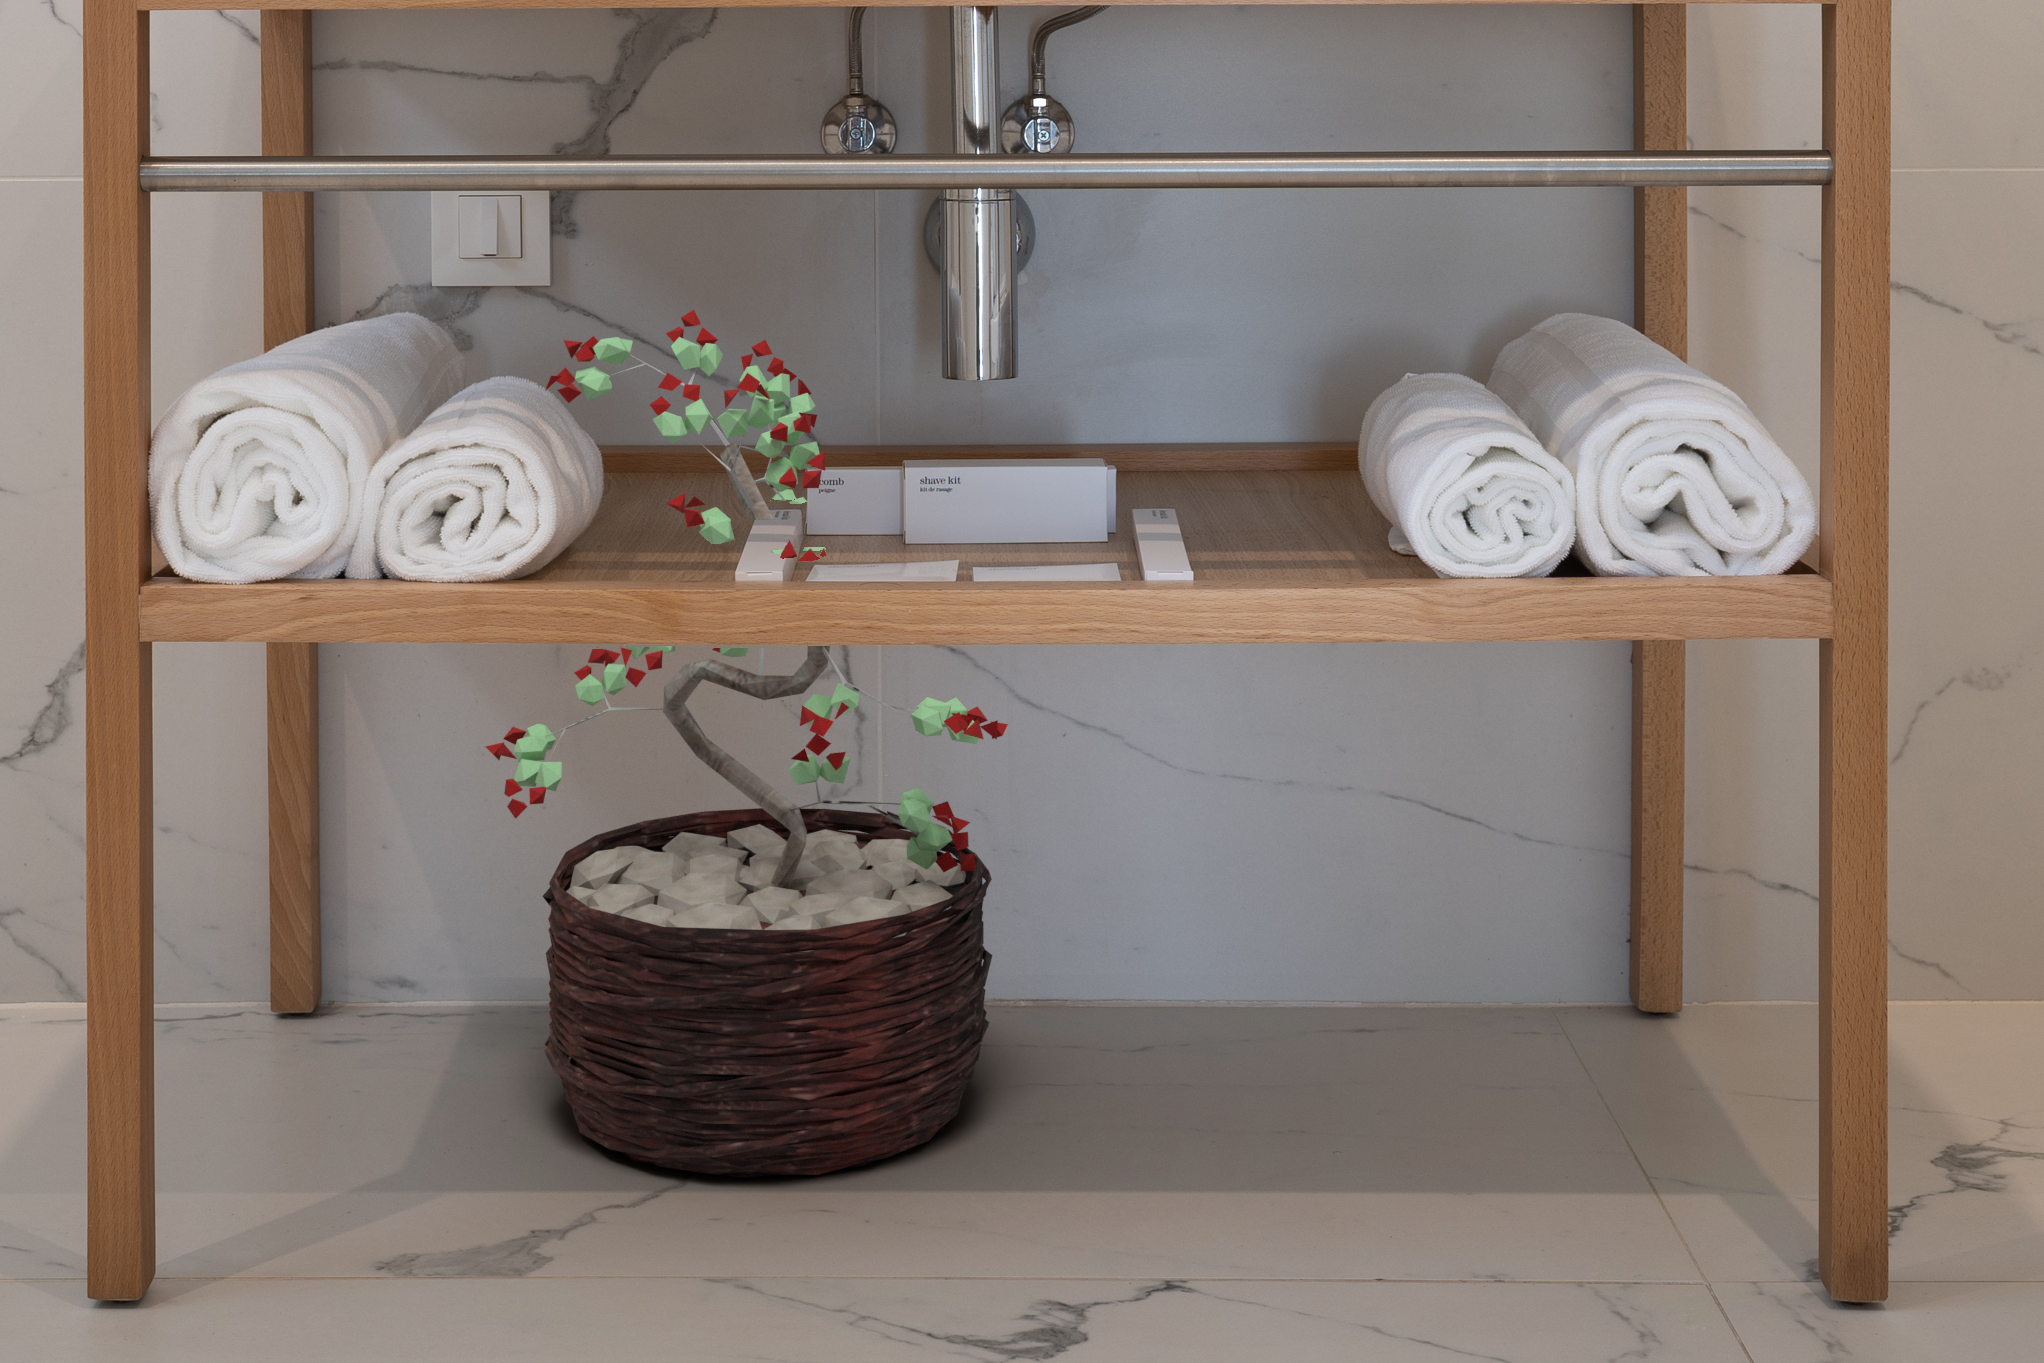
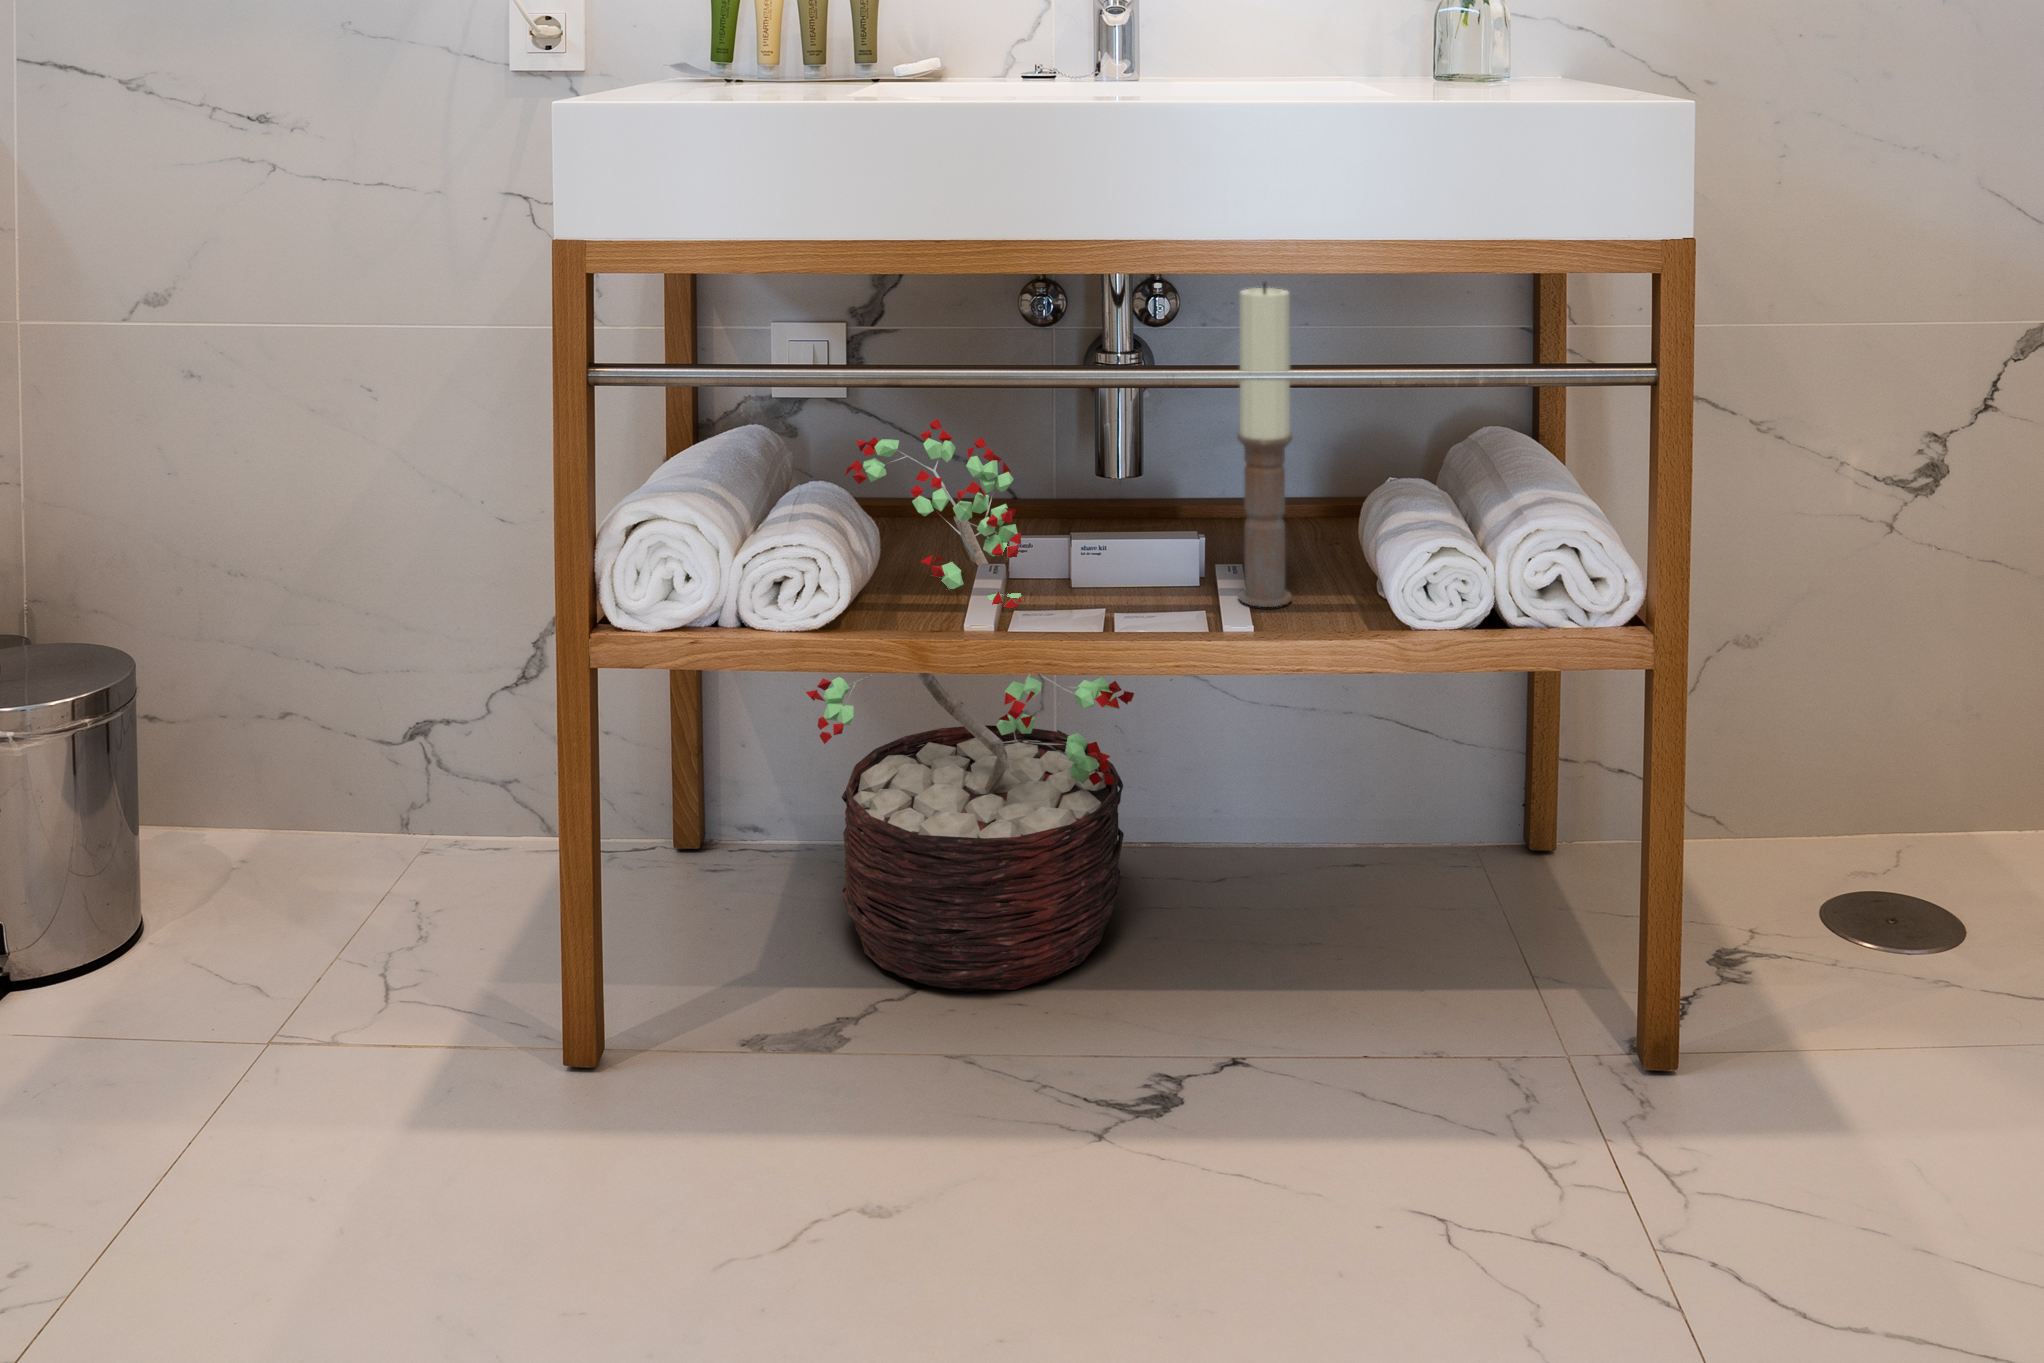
candle: none [1169,47,1254,557] -> present [1237,283,1293,607]

